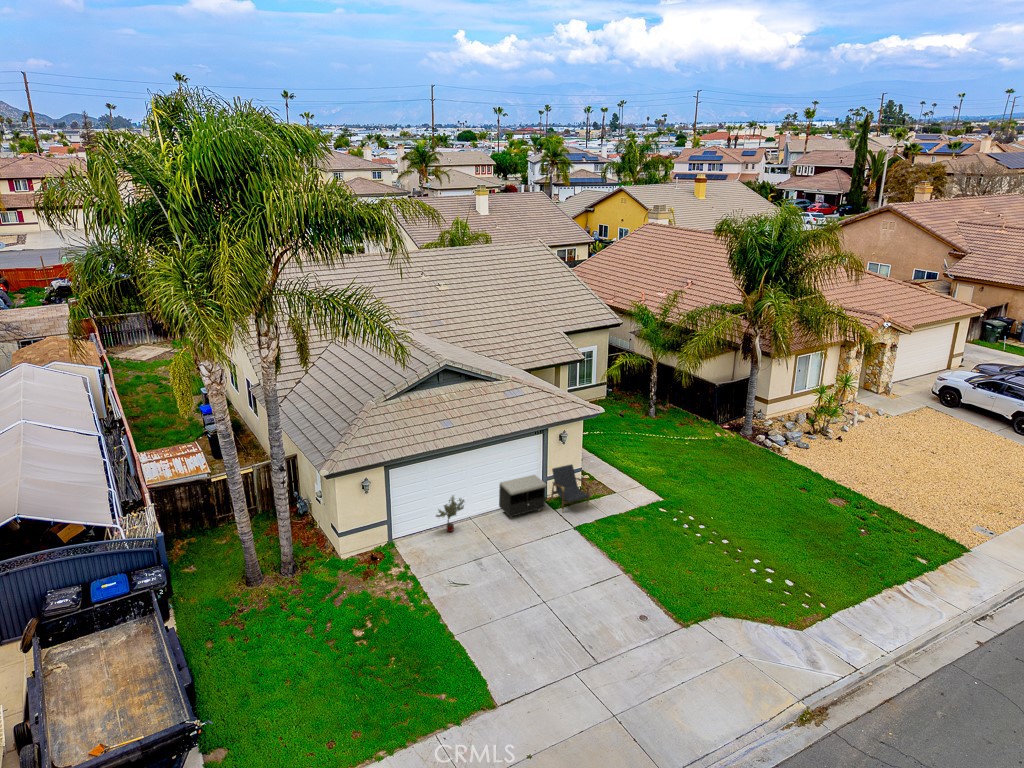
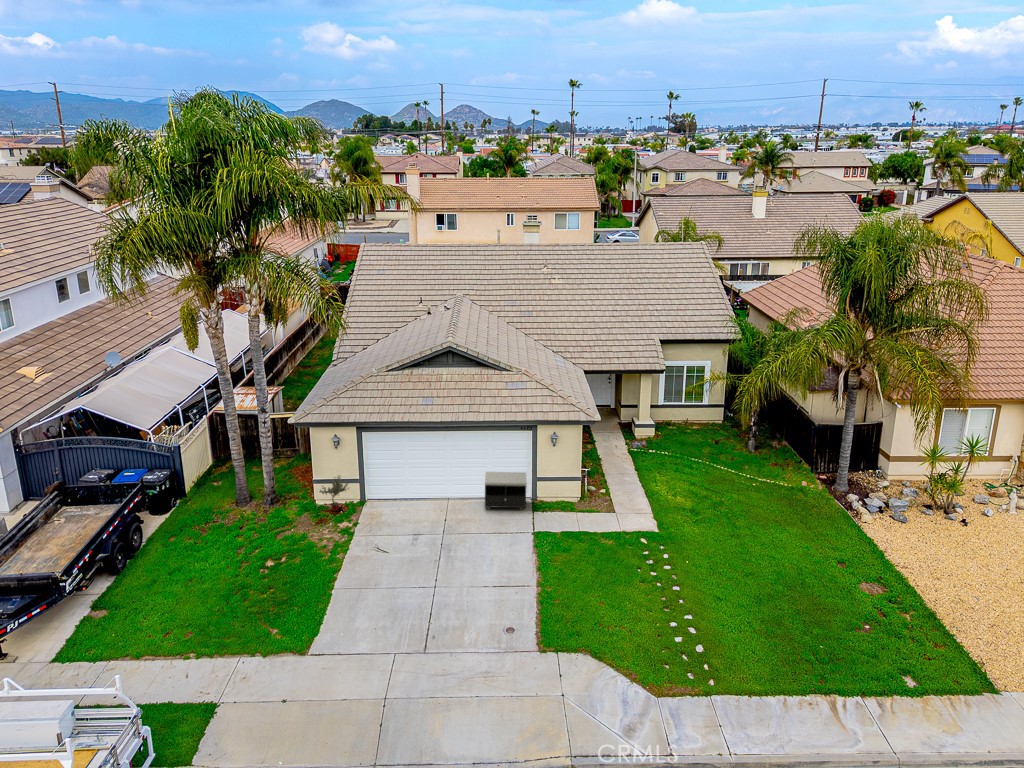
lounge chair: present [551,464,589,512] -> none [541,470,575,518]
potted tree: present [436,496,464,532] -> present [320,475,349,511]

